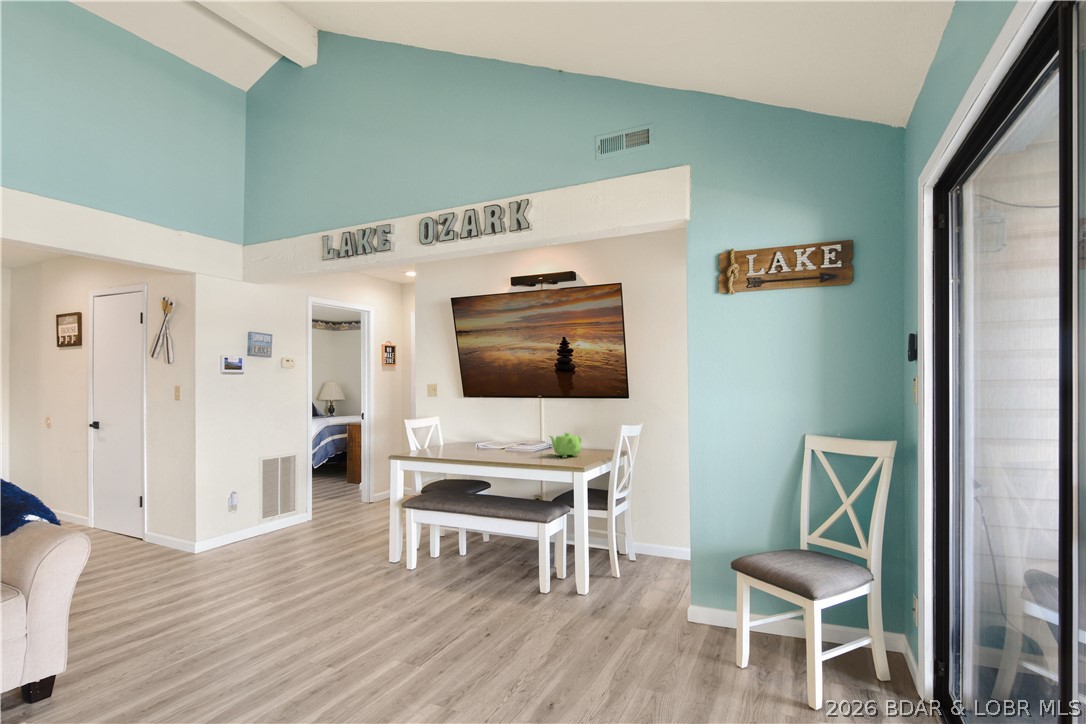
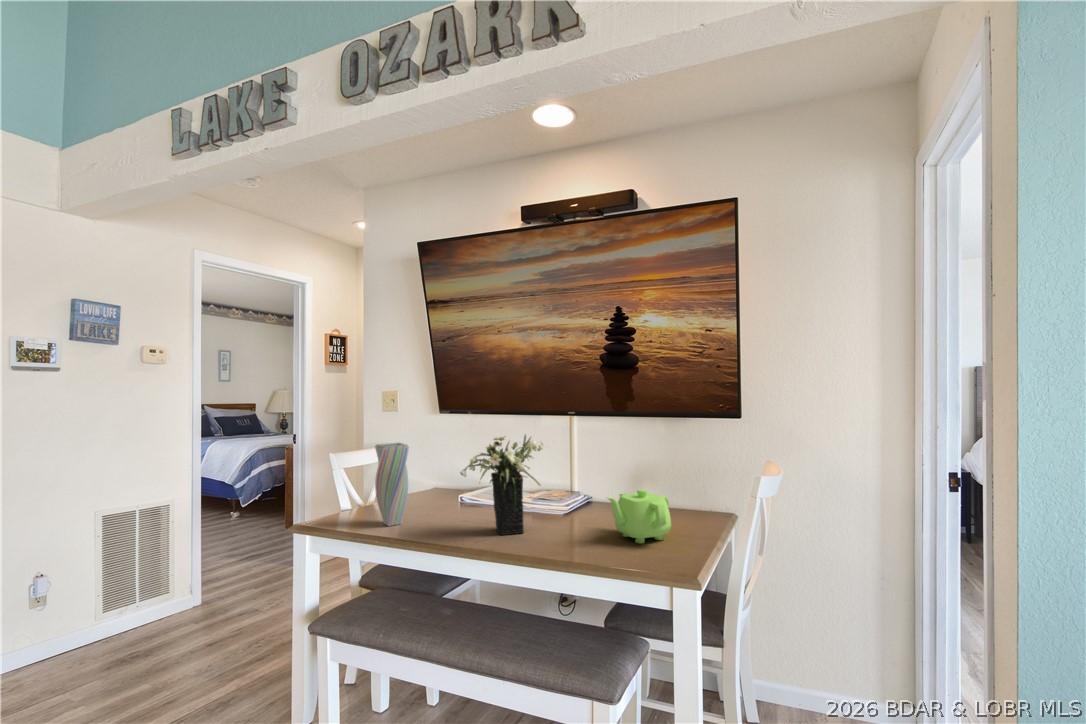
flower arrangement: none [477,405,520,456] -> present [460,434,543,535]
vase: none [432,411,450,454] -> present [375,443,409,526]

